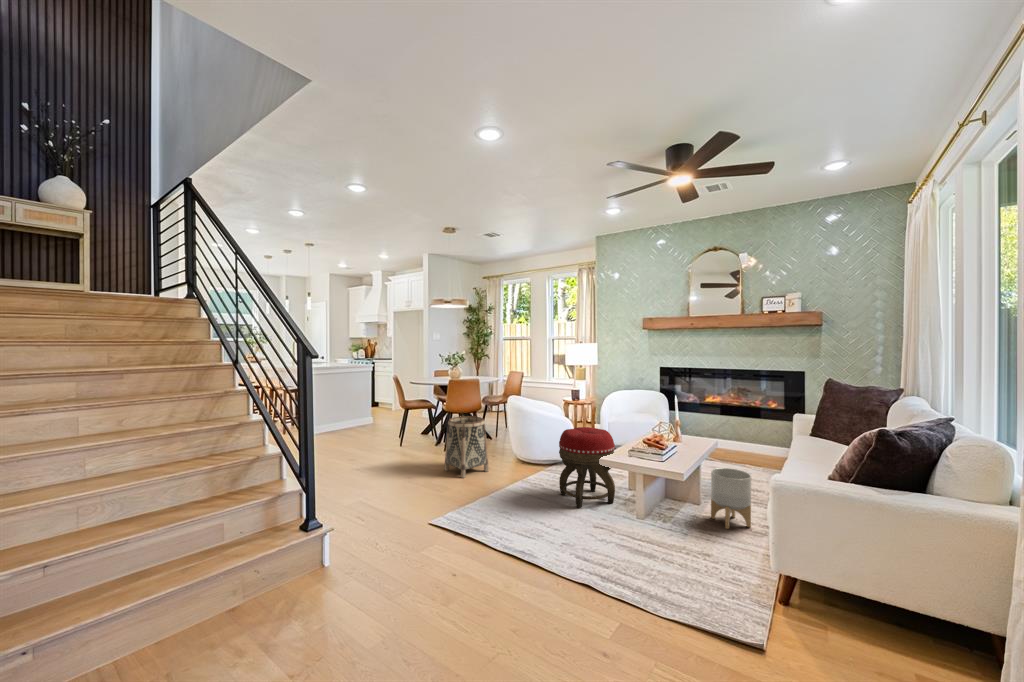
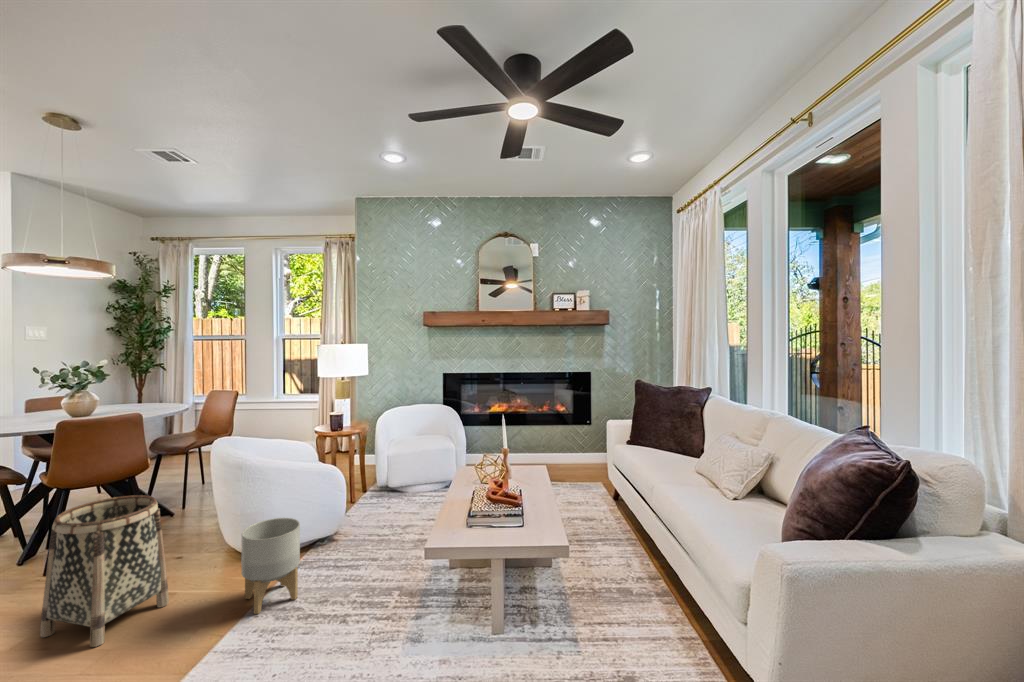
footstool: present [559,427,615,508] -> none [337,486,439,648]
planter: present [711,468,751,529] -> present [241,518,300,614]

